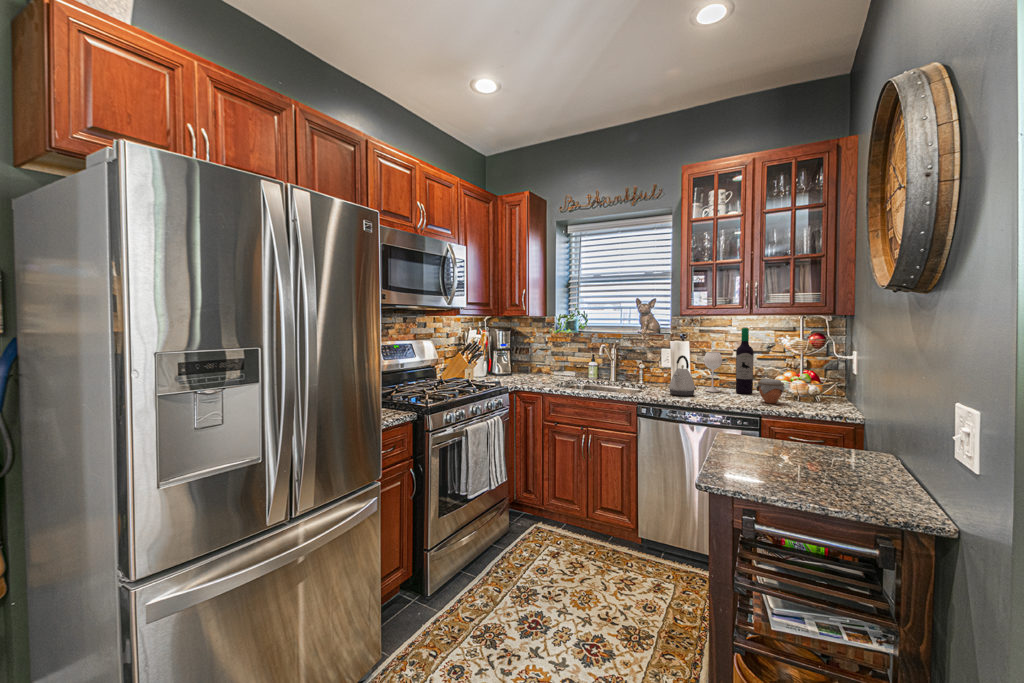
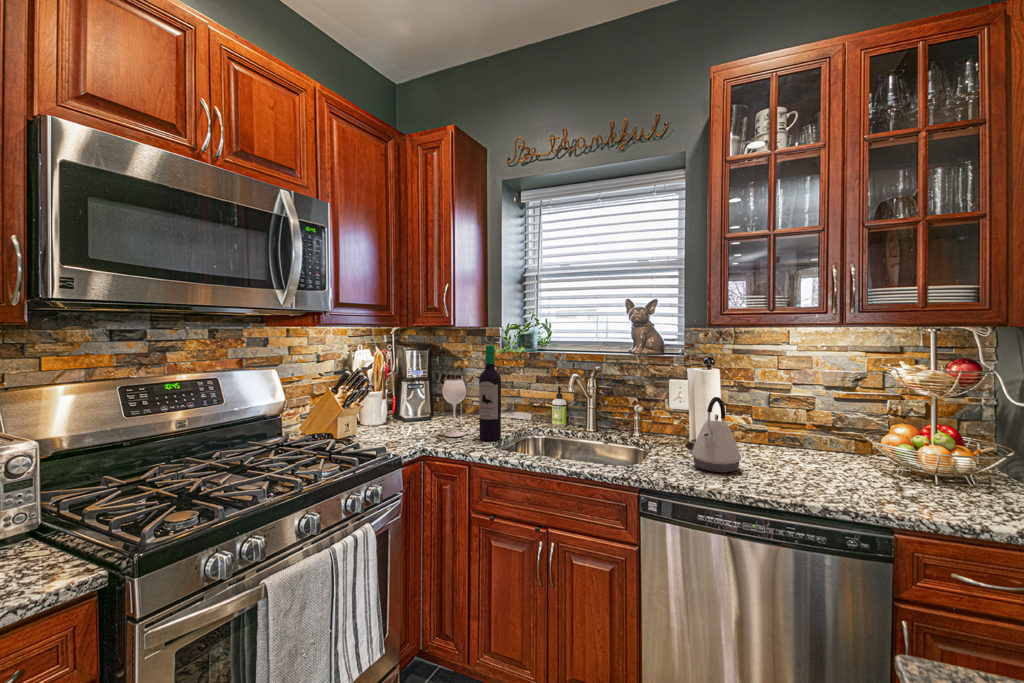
wine bottle: present [704,328,754,394] -> present [442,345,501,440]
jar: present [756,379,784,403] -> none [865,444,923,495]

